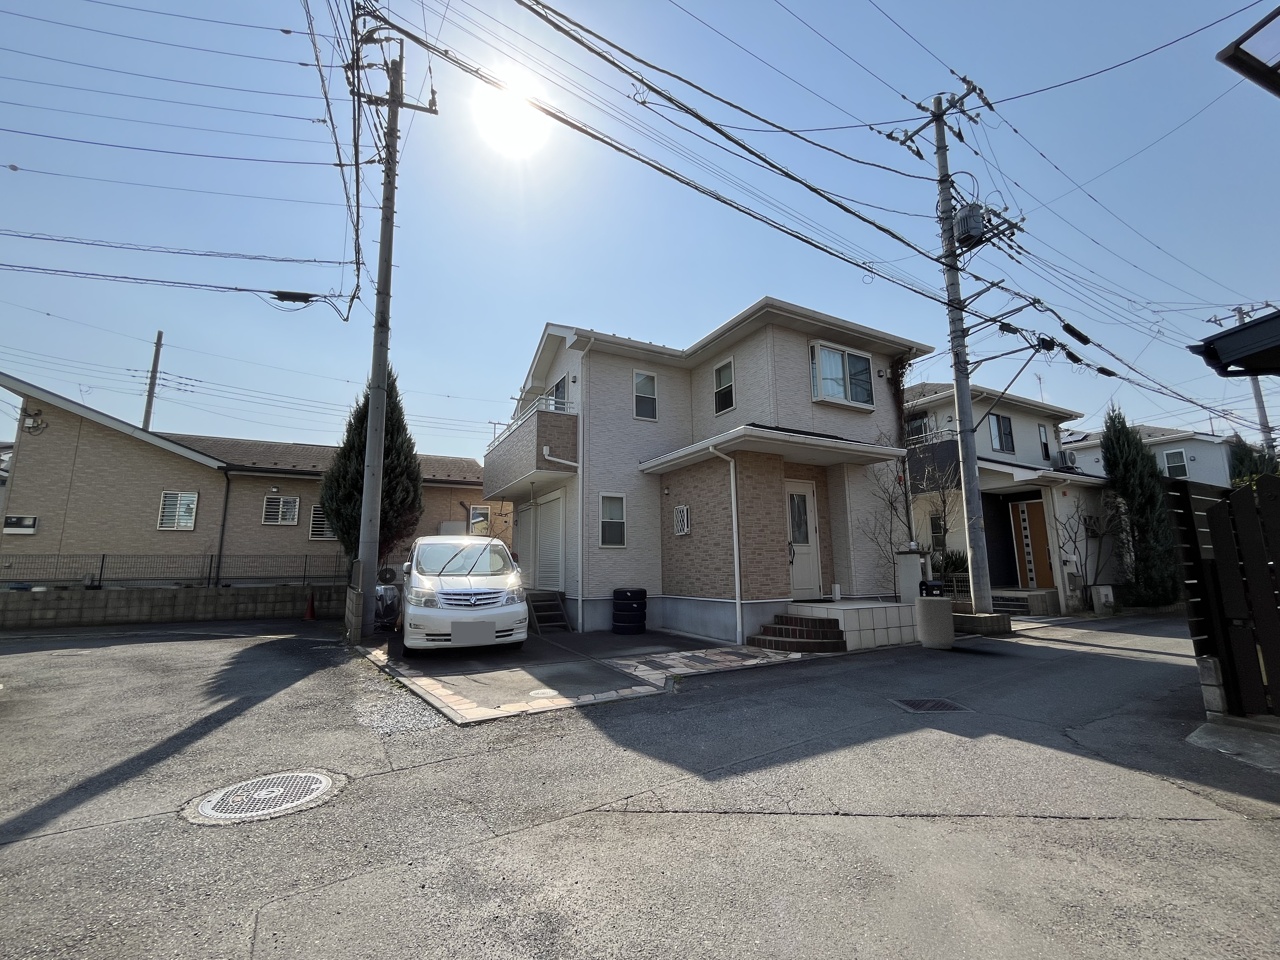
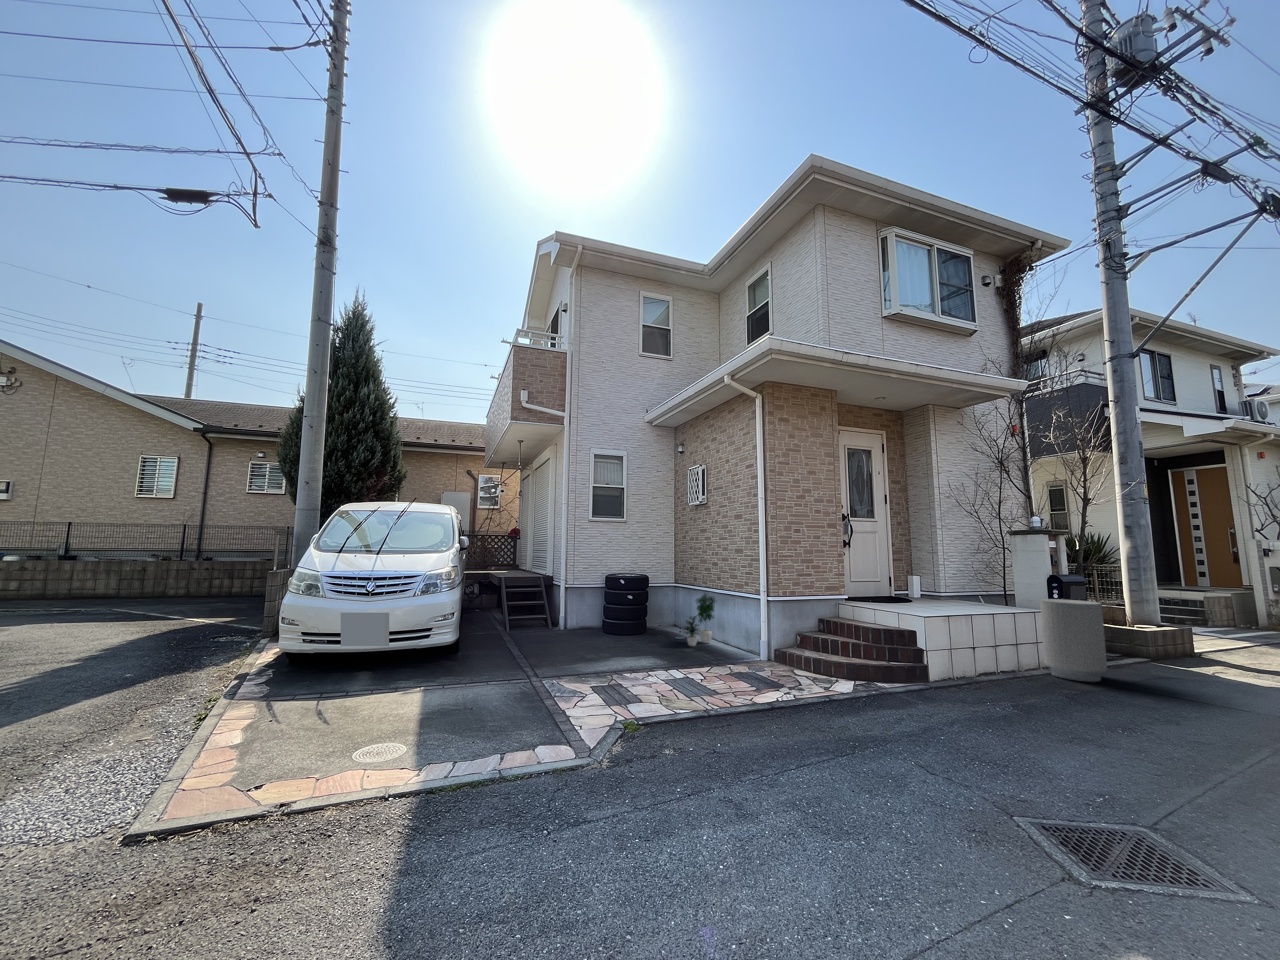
potted plant: none [675,599,700,639] -> present [682,594,715,646]

